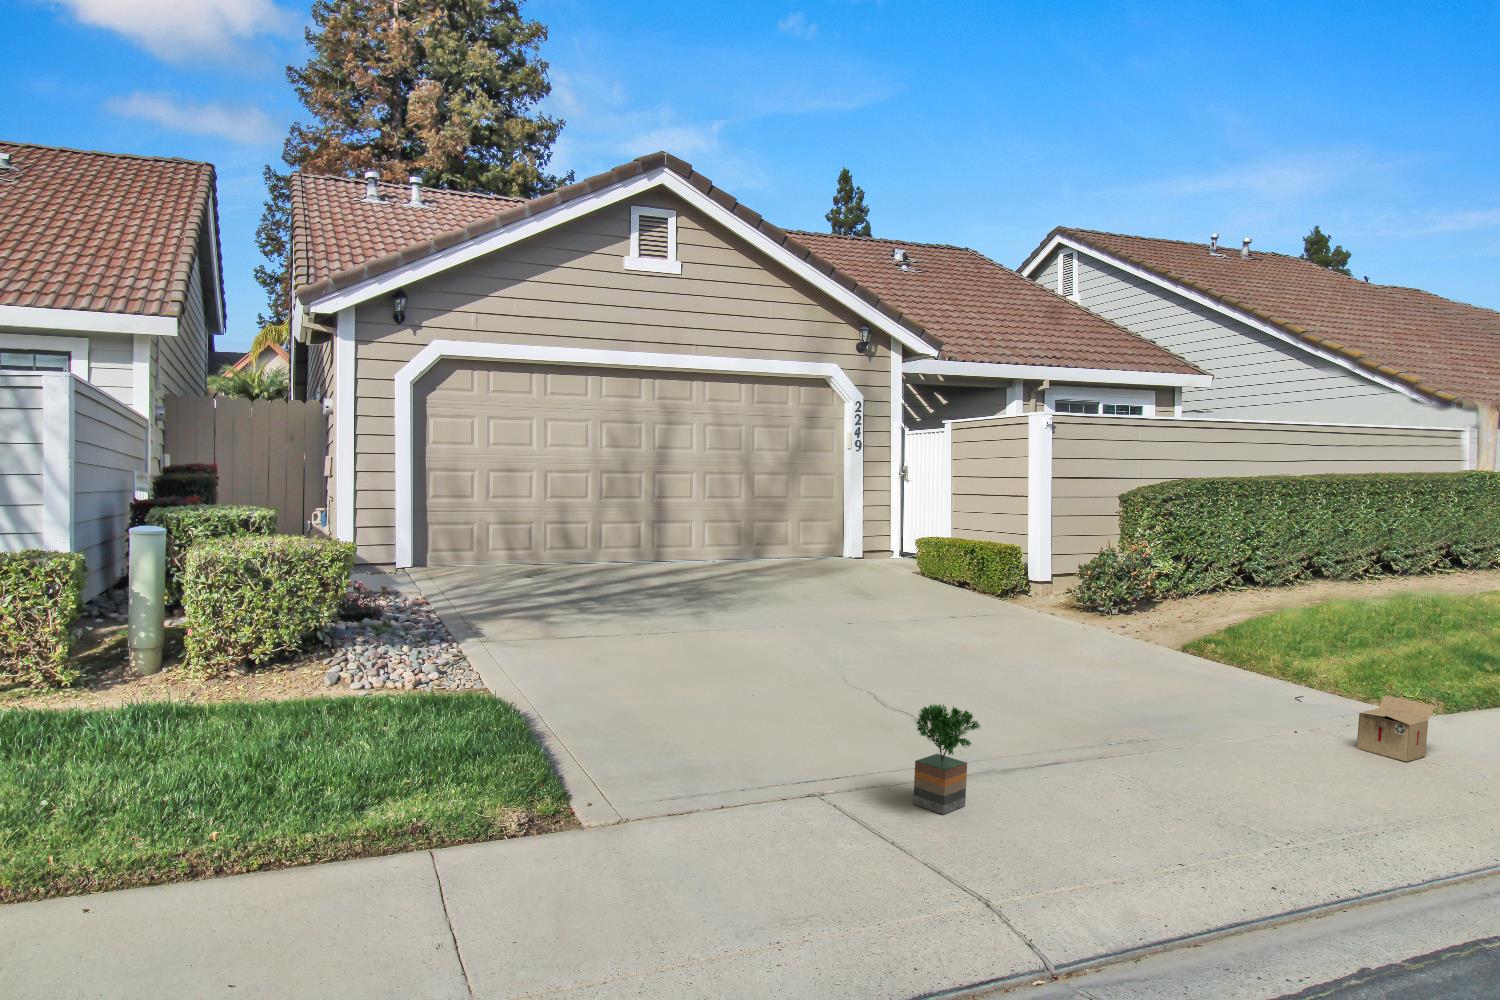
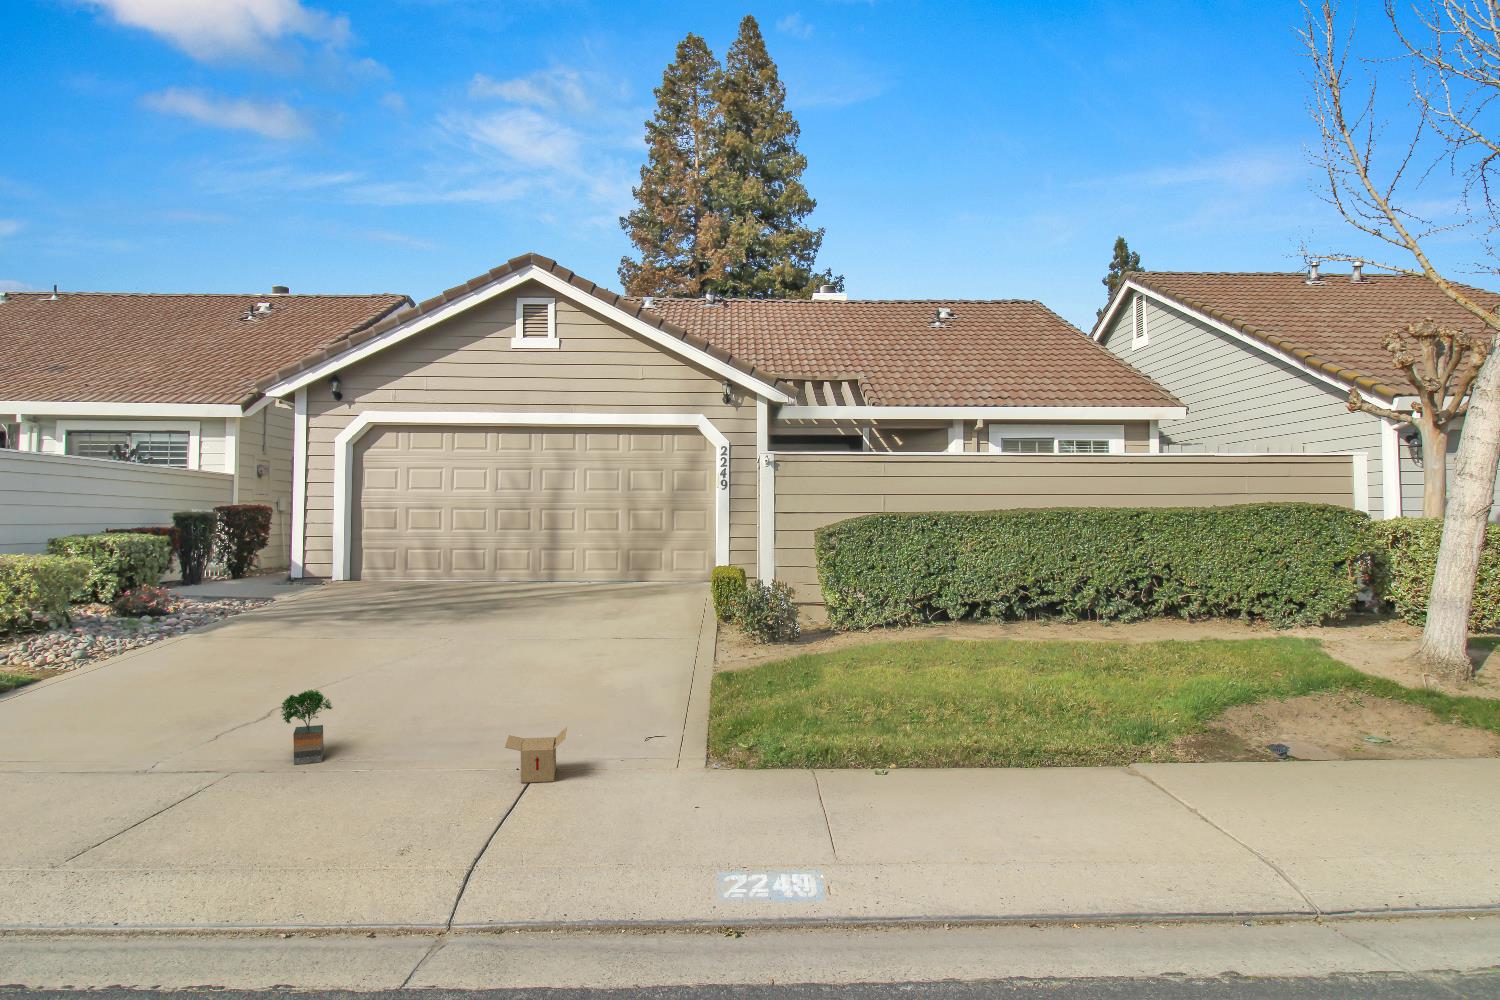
potted tree: present [913,704,980,815] -> present [281,690,332,765]

